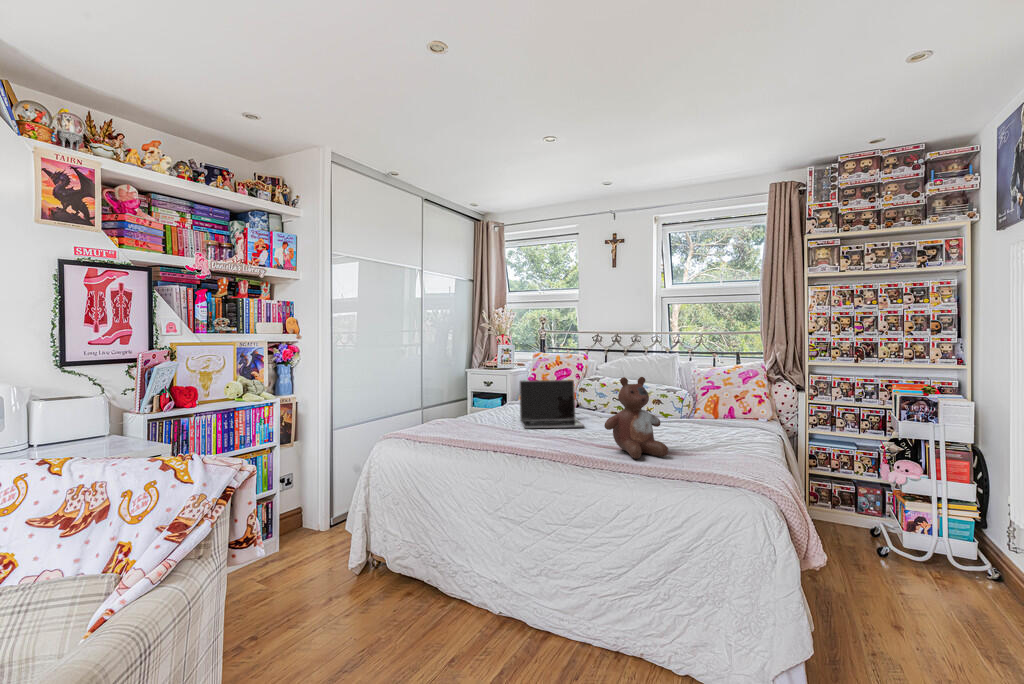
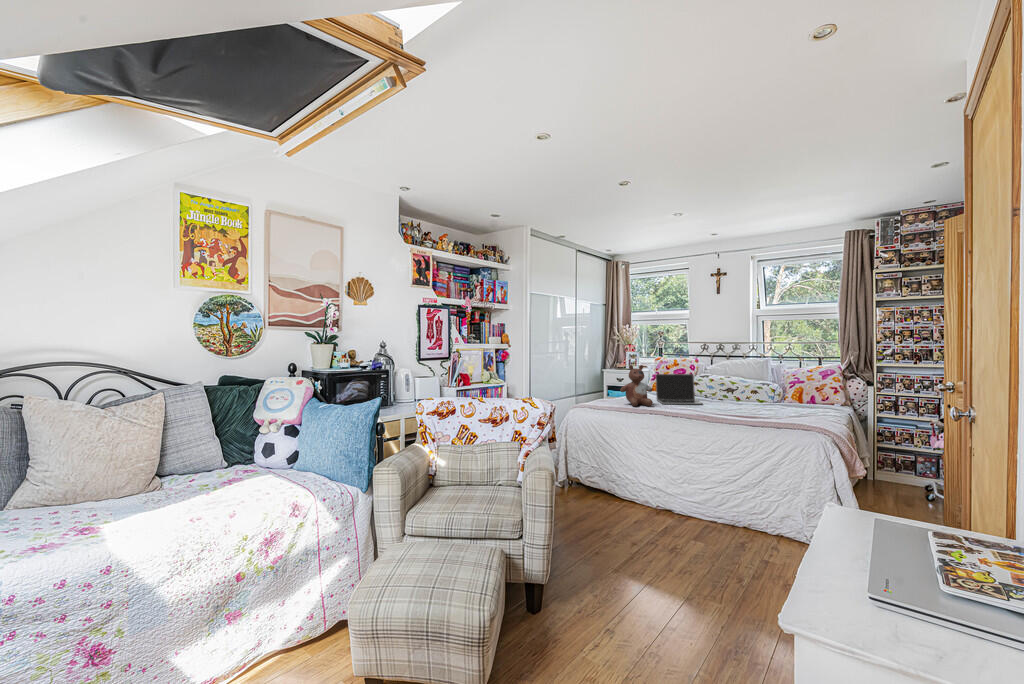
stuffed bear: present [604,377,668,459] -> present [620,365,653,406]

